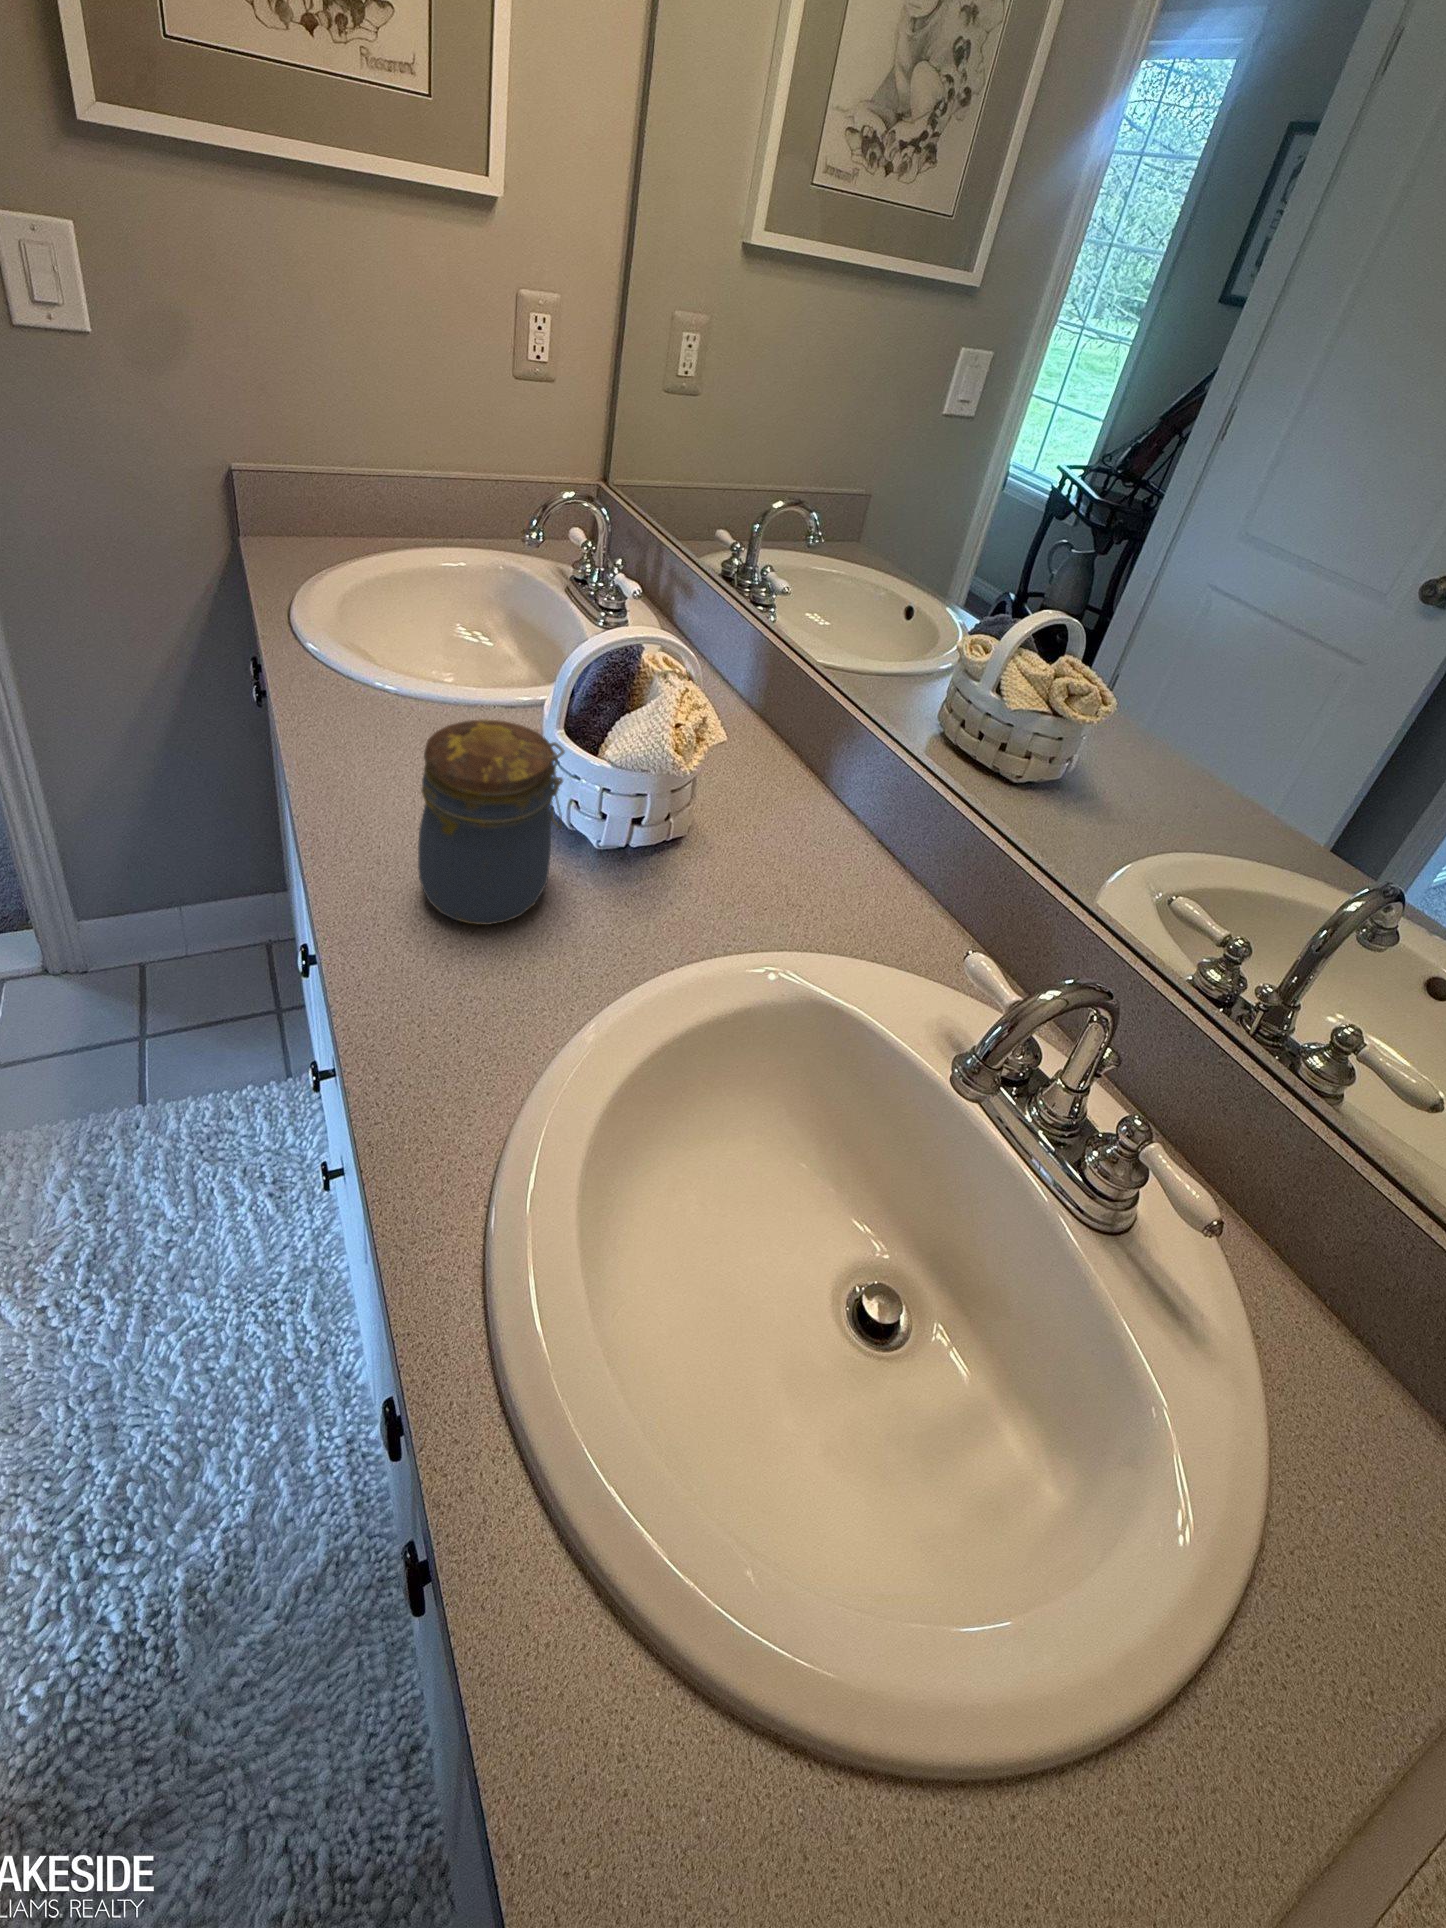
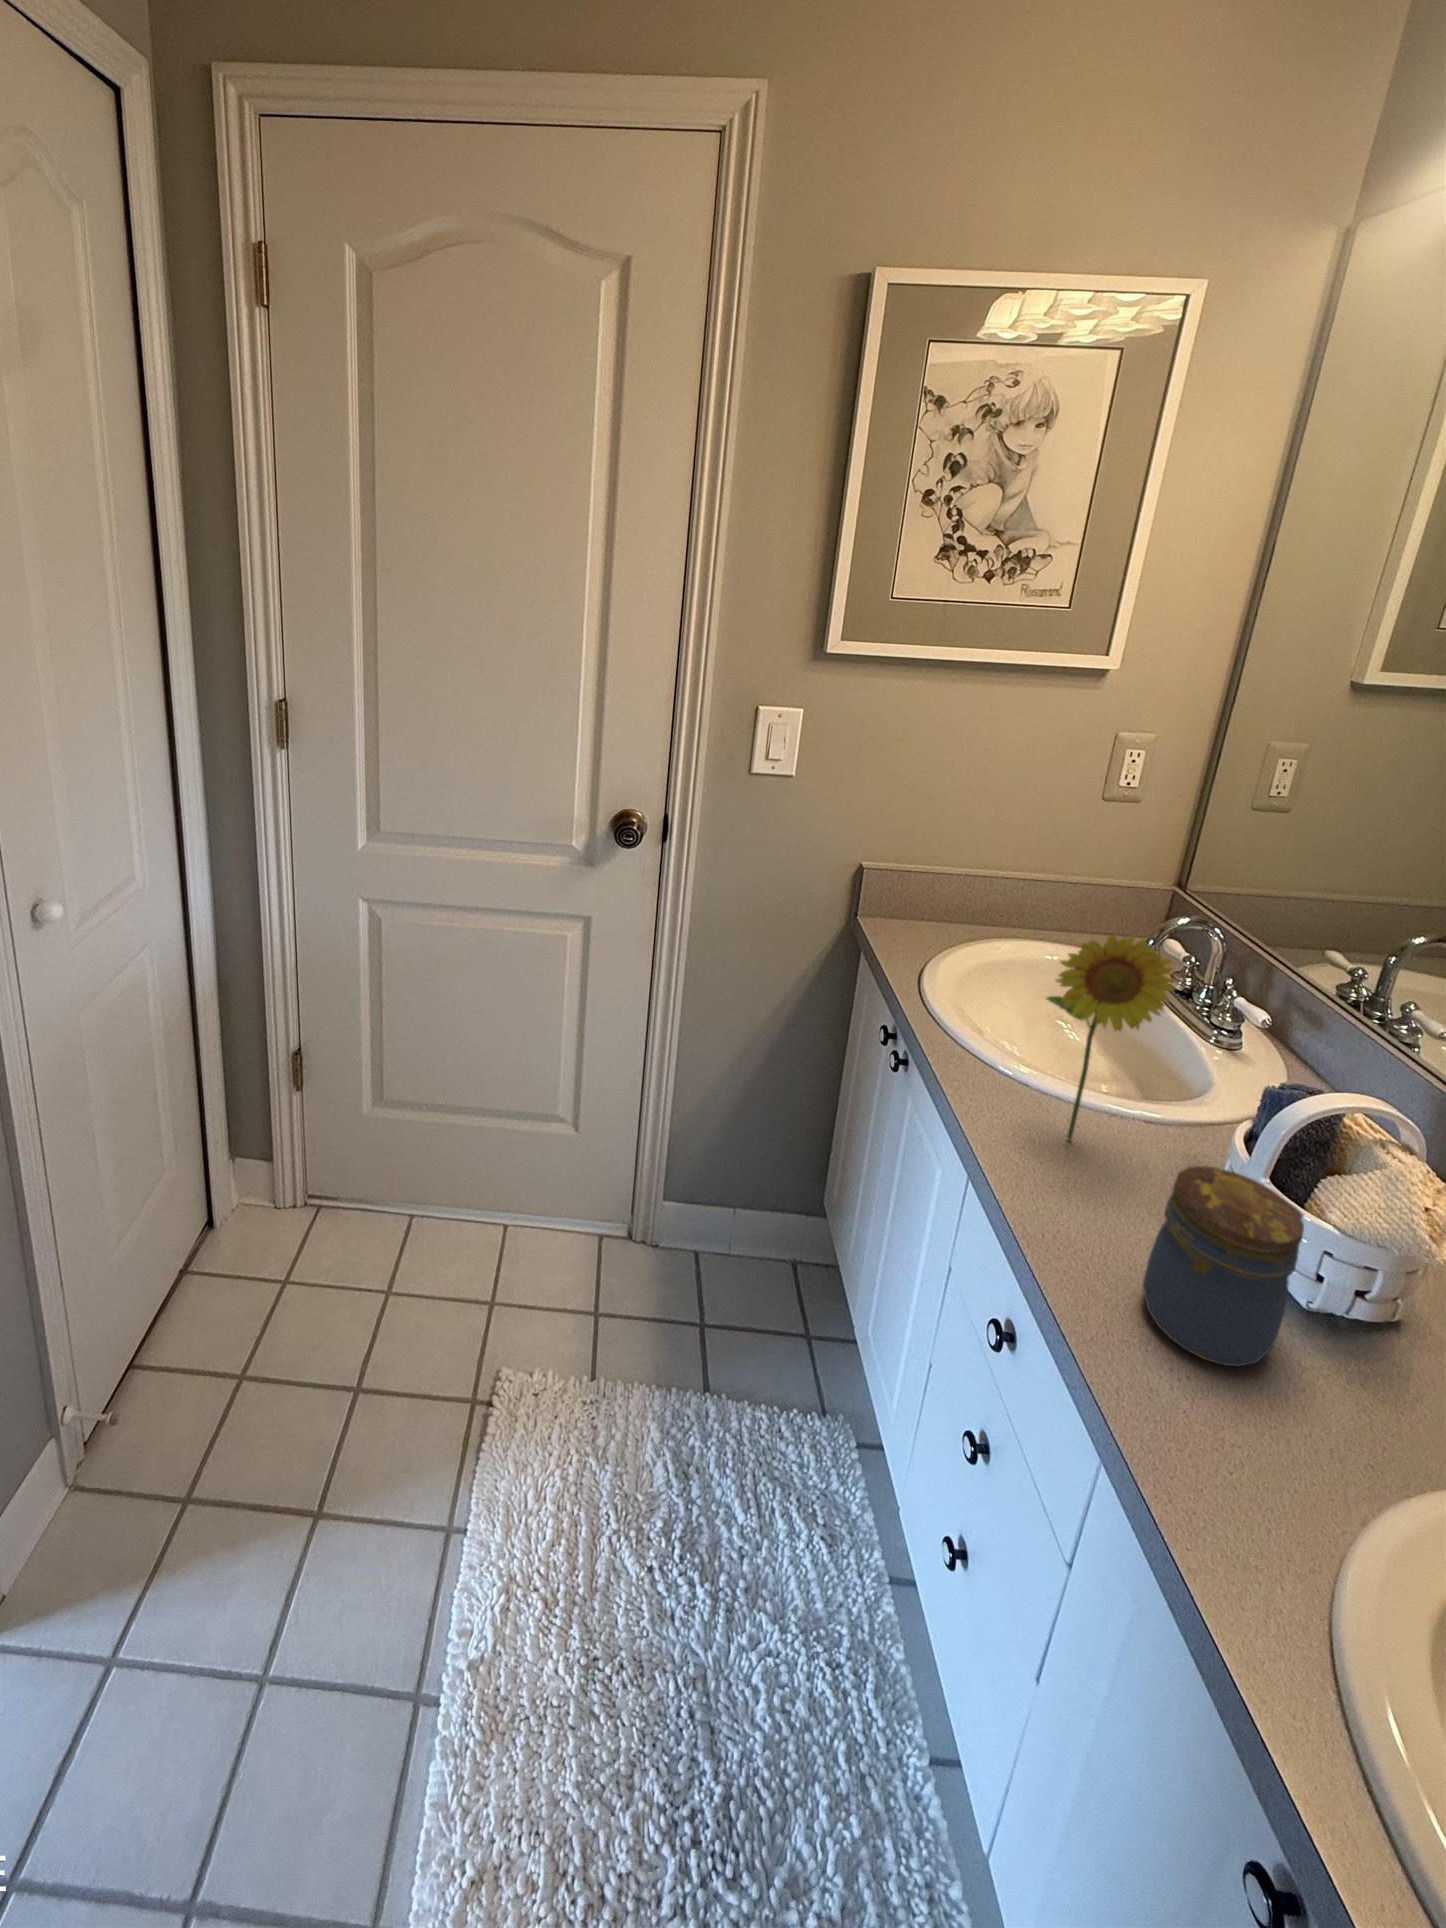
flower: none [338,466,477,737] -> present [1046,934,1175,1140]

